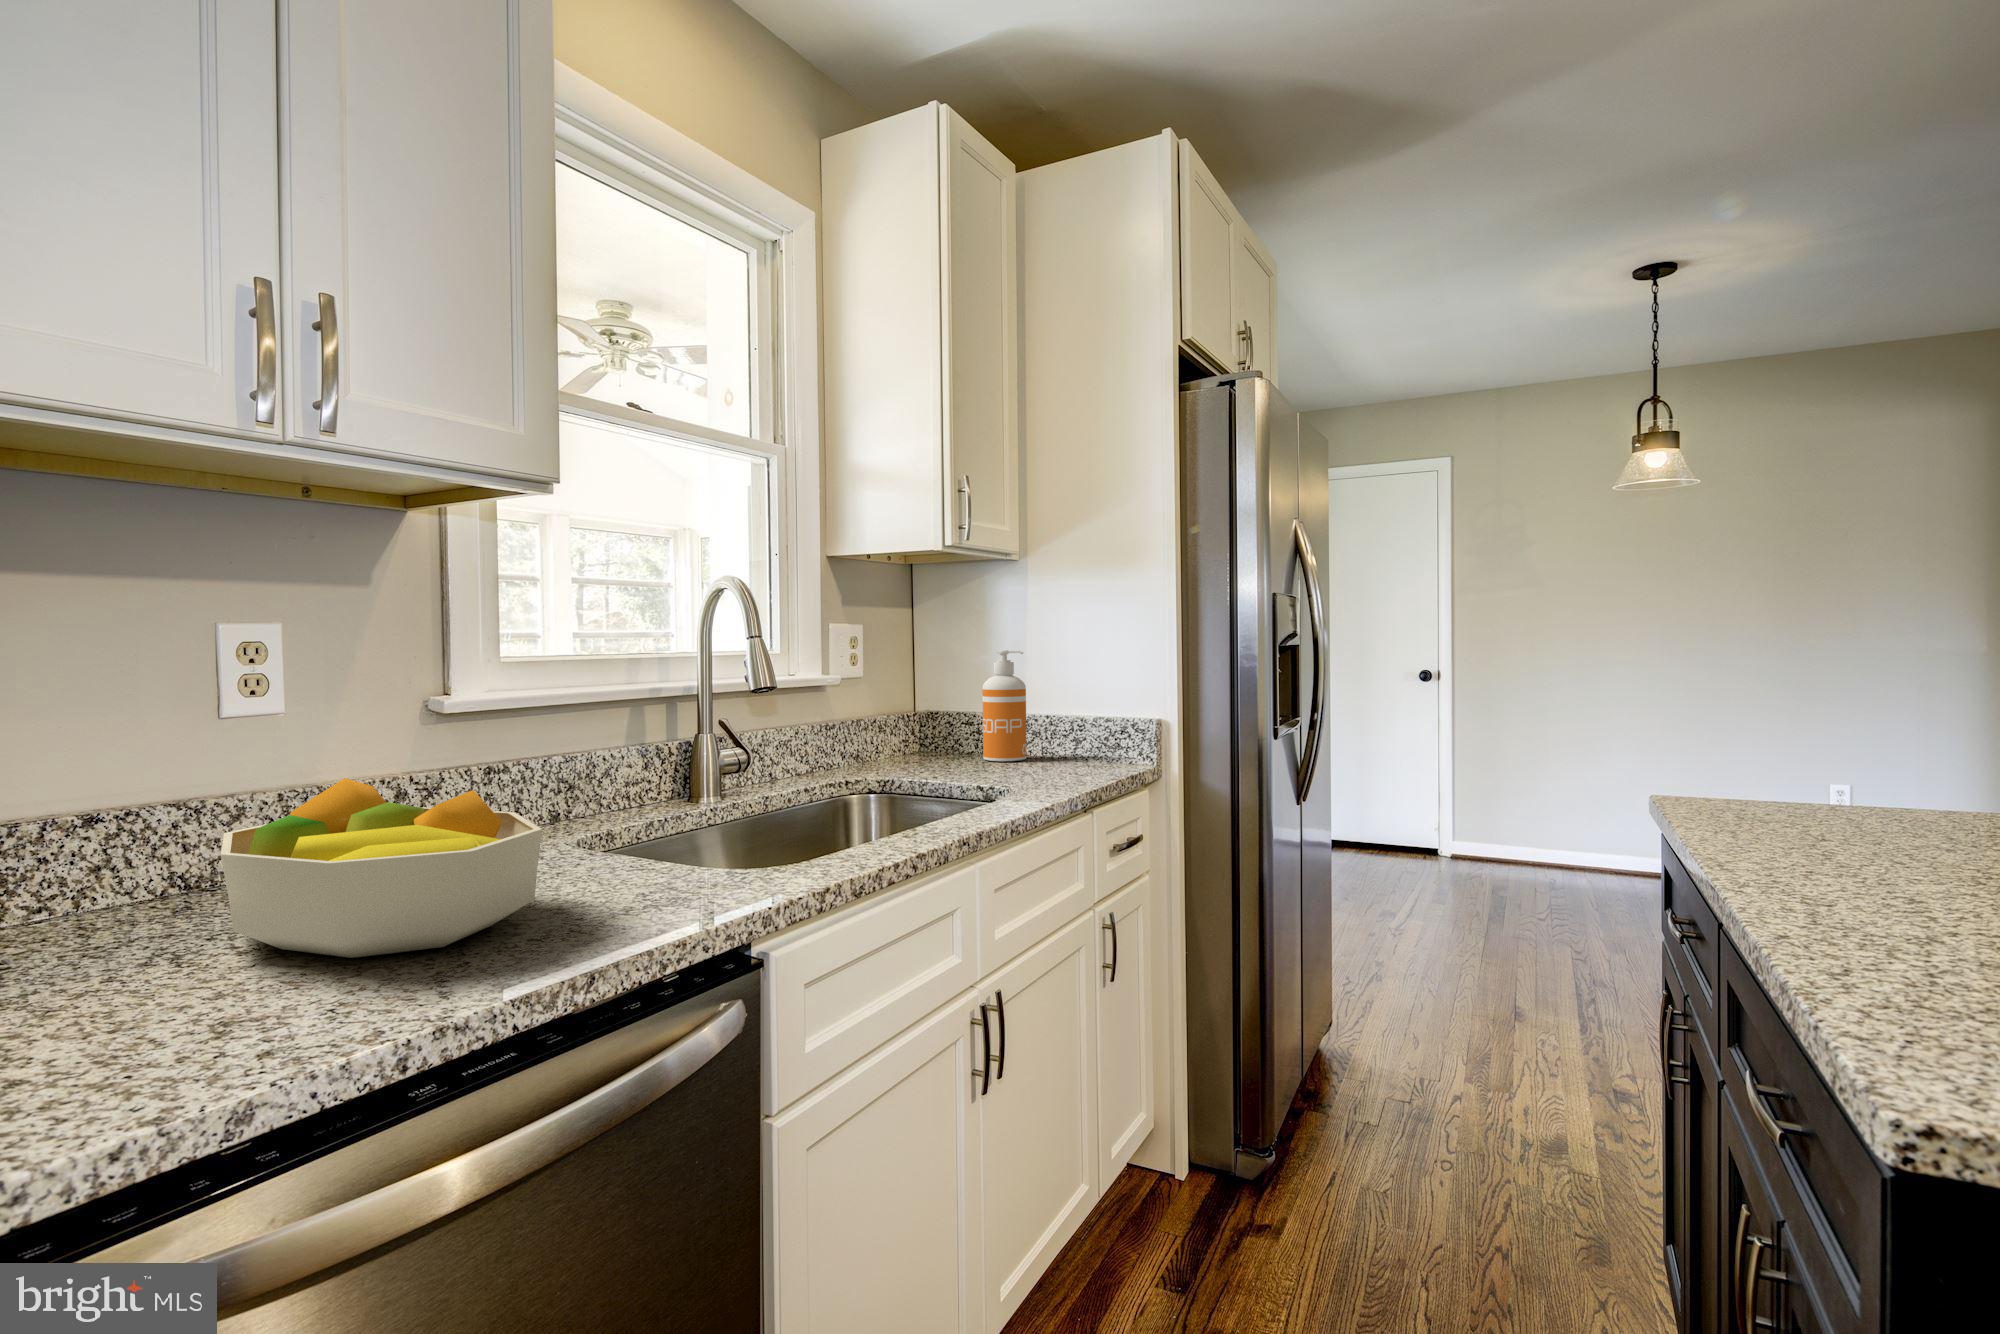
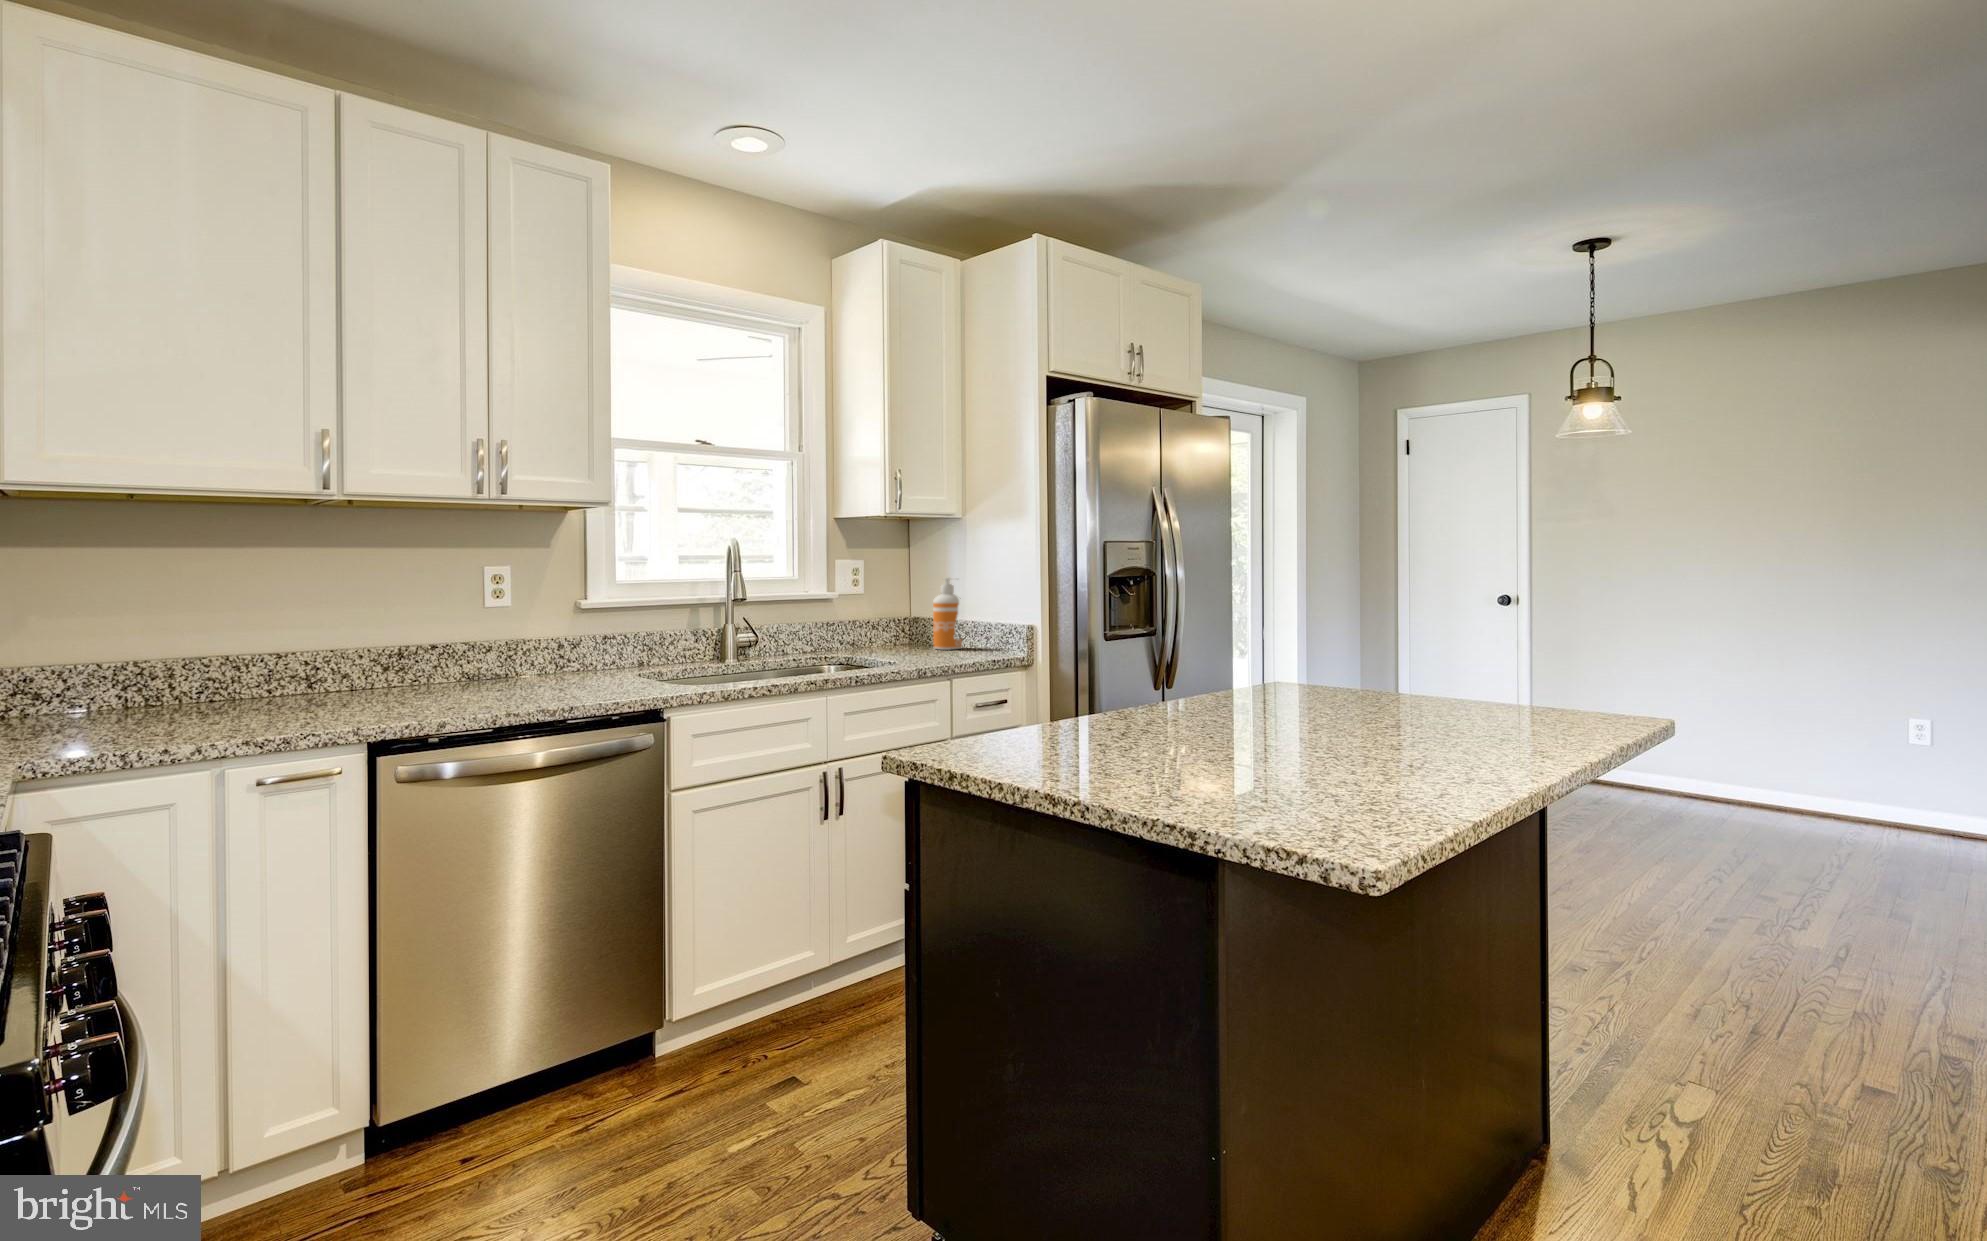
fruit bowl: present [221,778,542,958] -> none [462,632,579,697]

